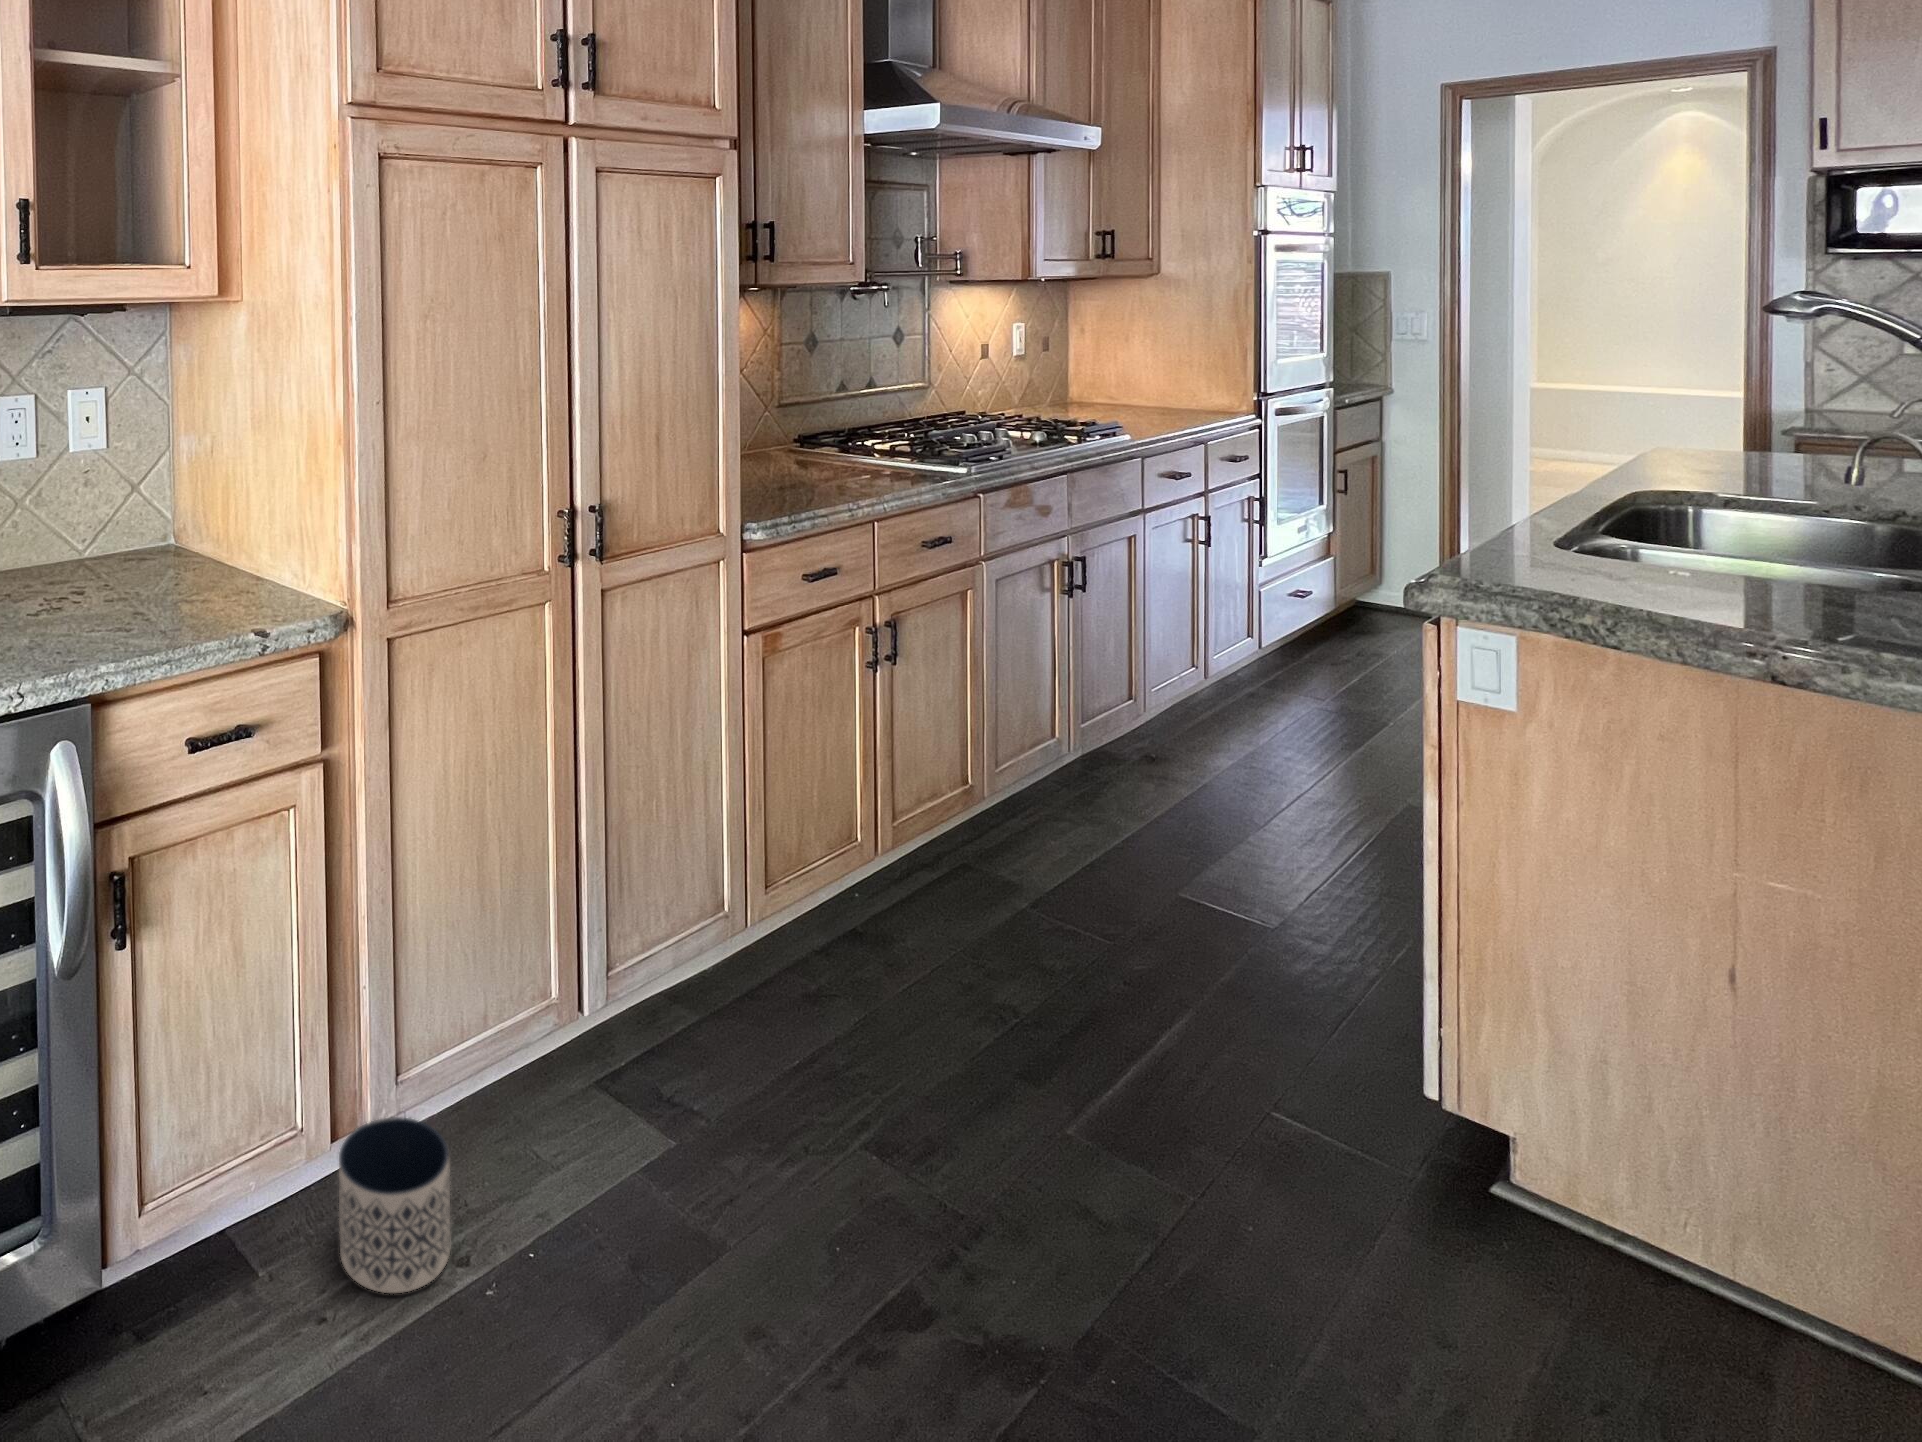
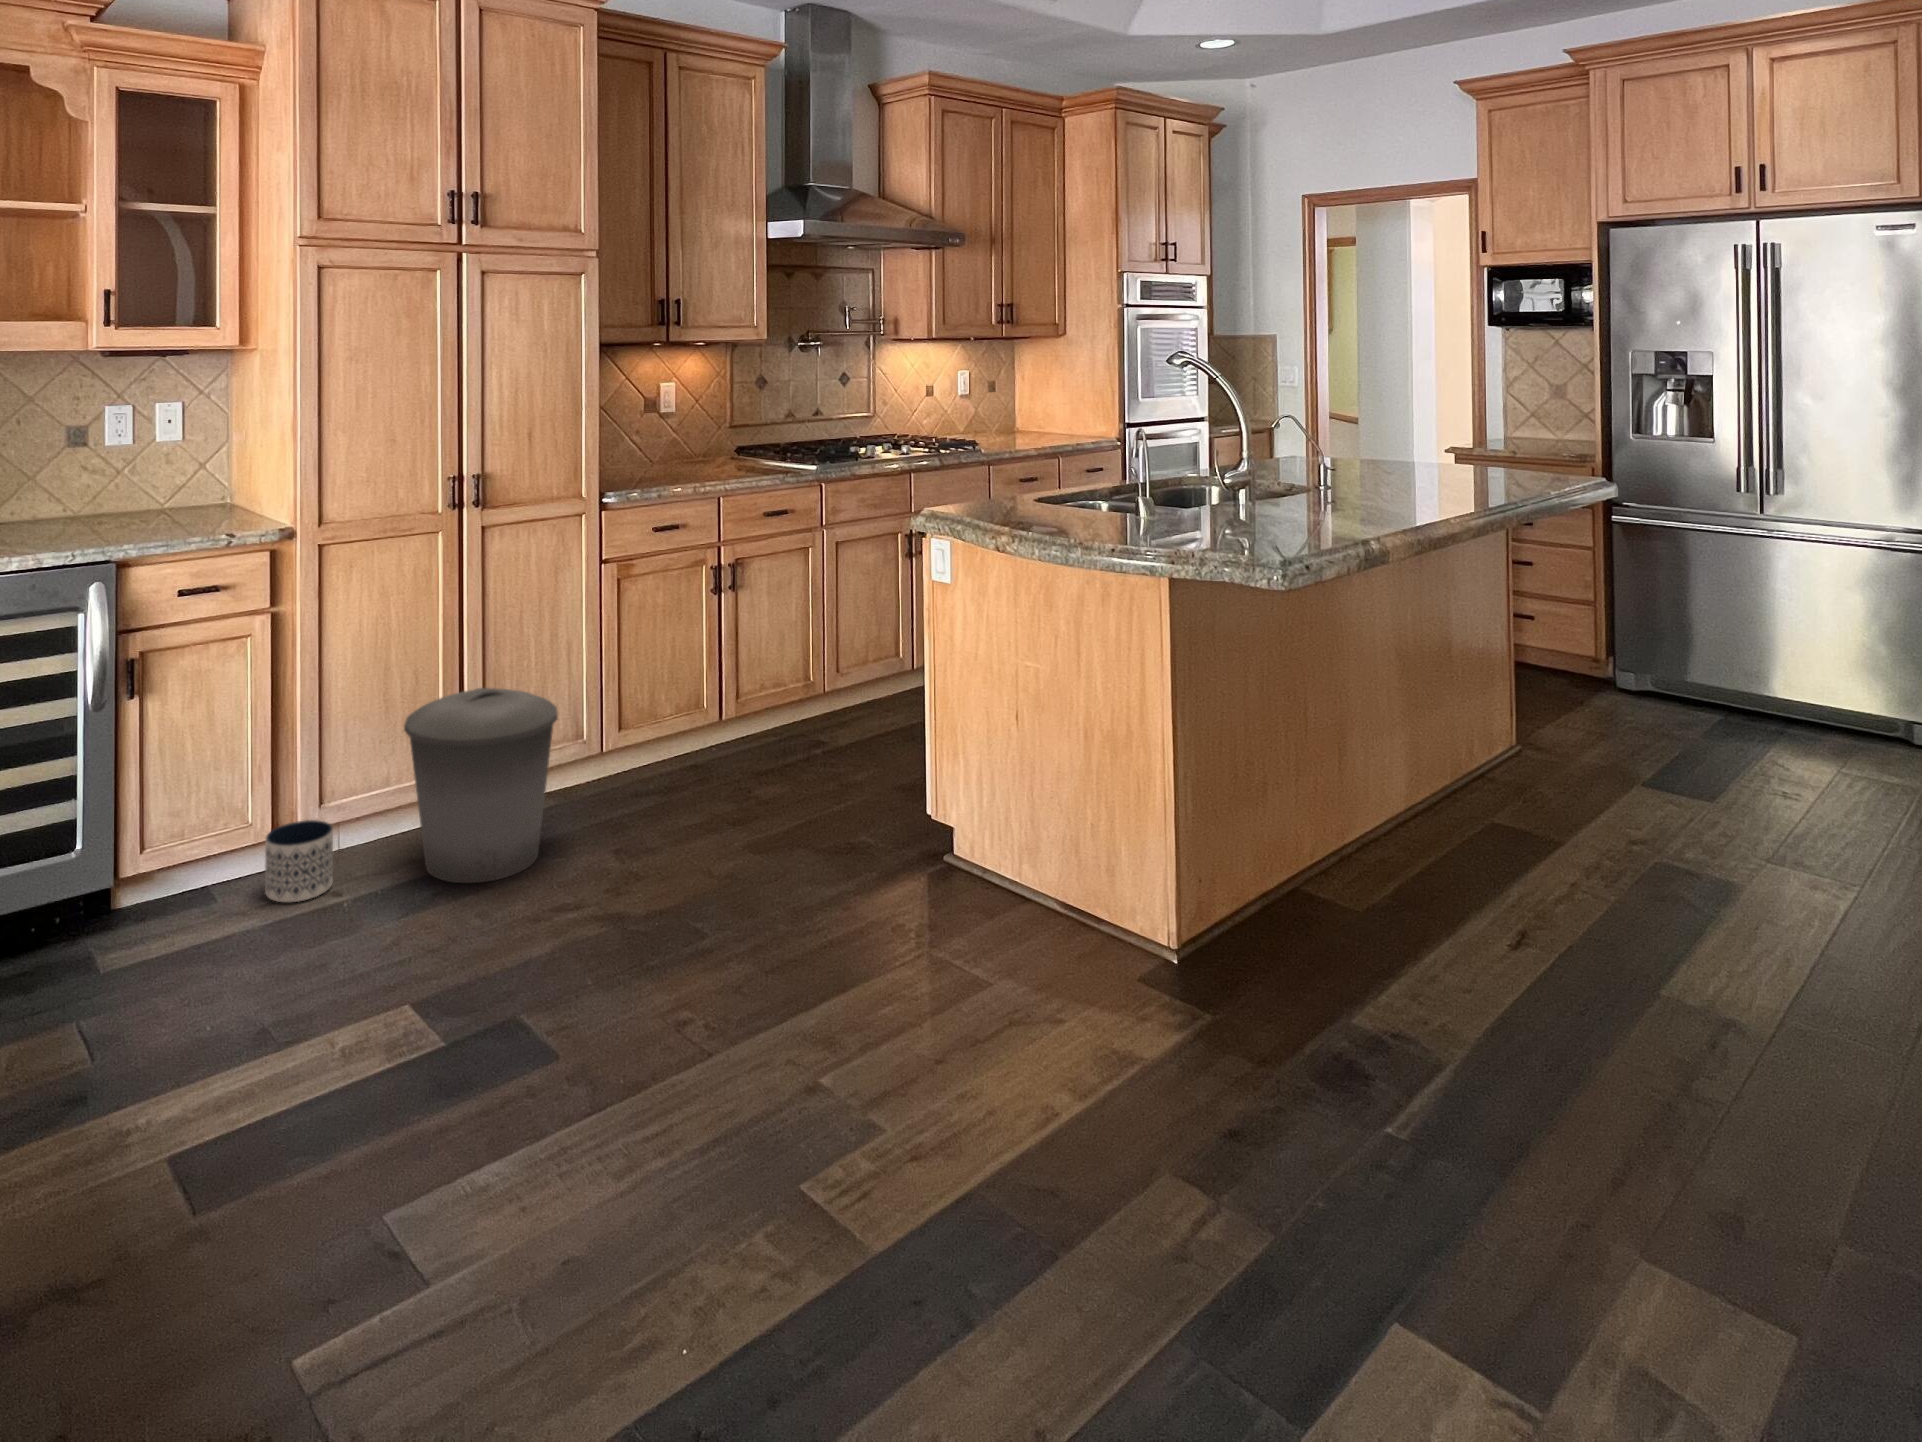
trash can: none [541,867,805,1243] -> present [404,688,558,883]

